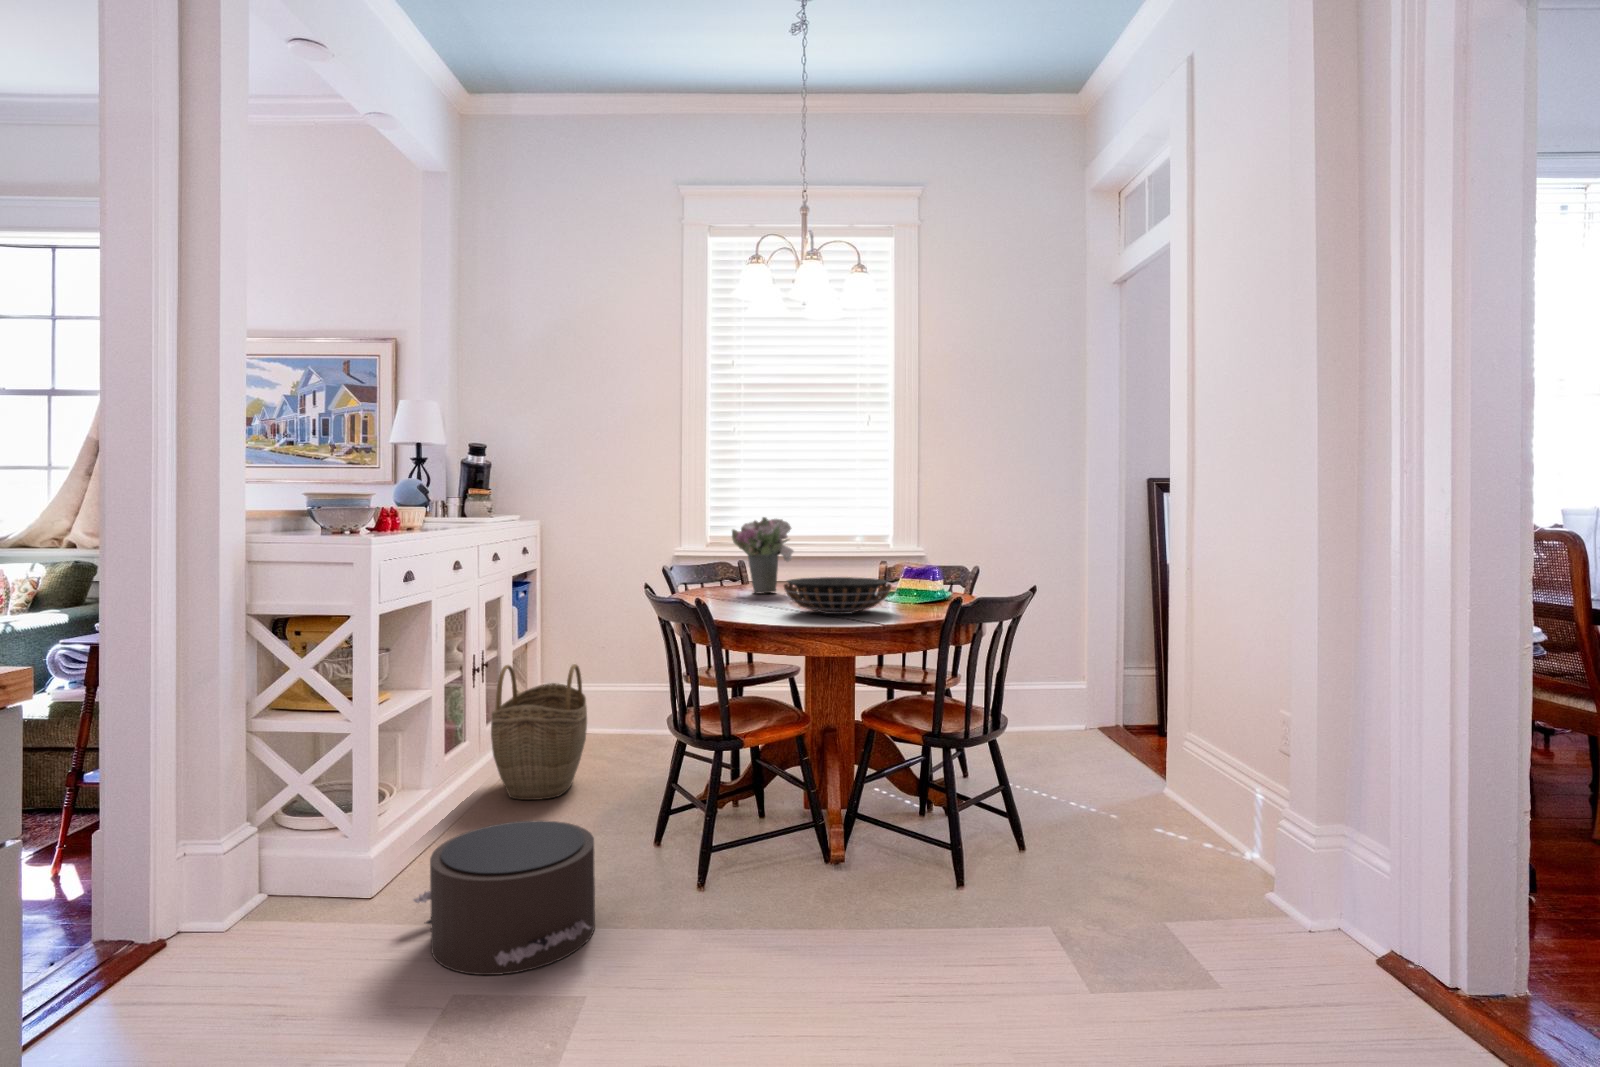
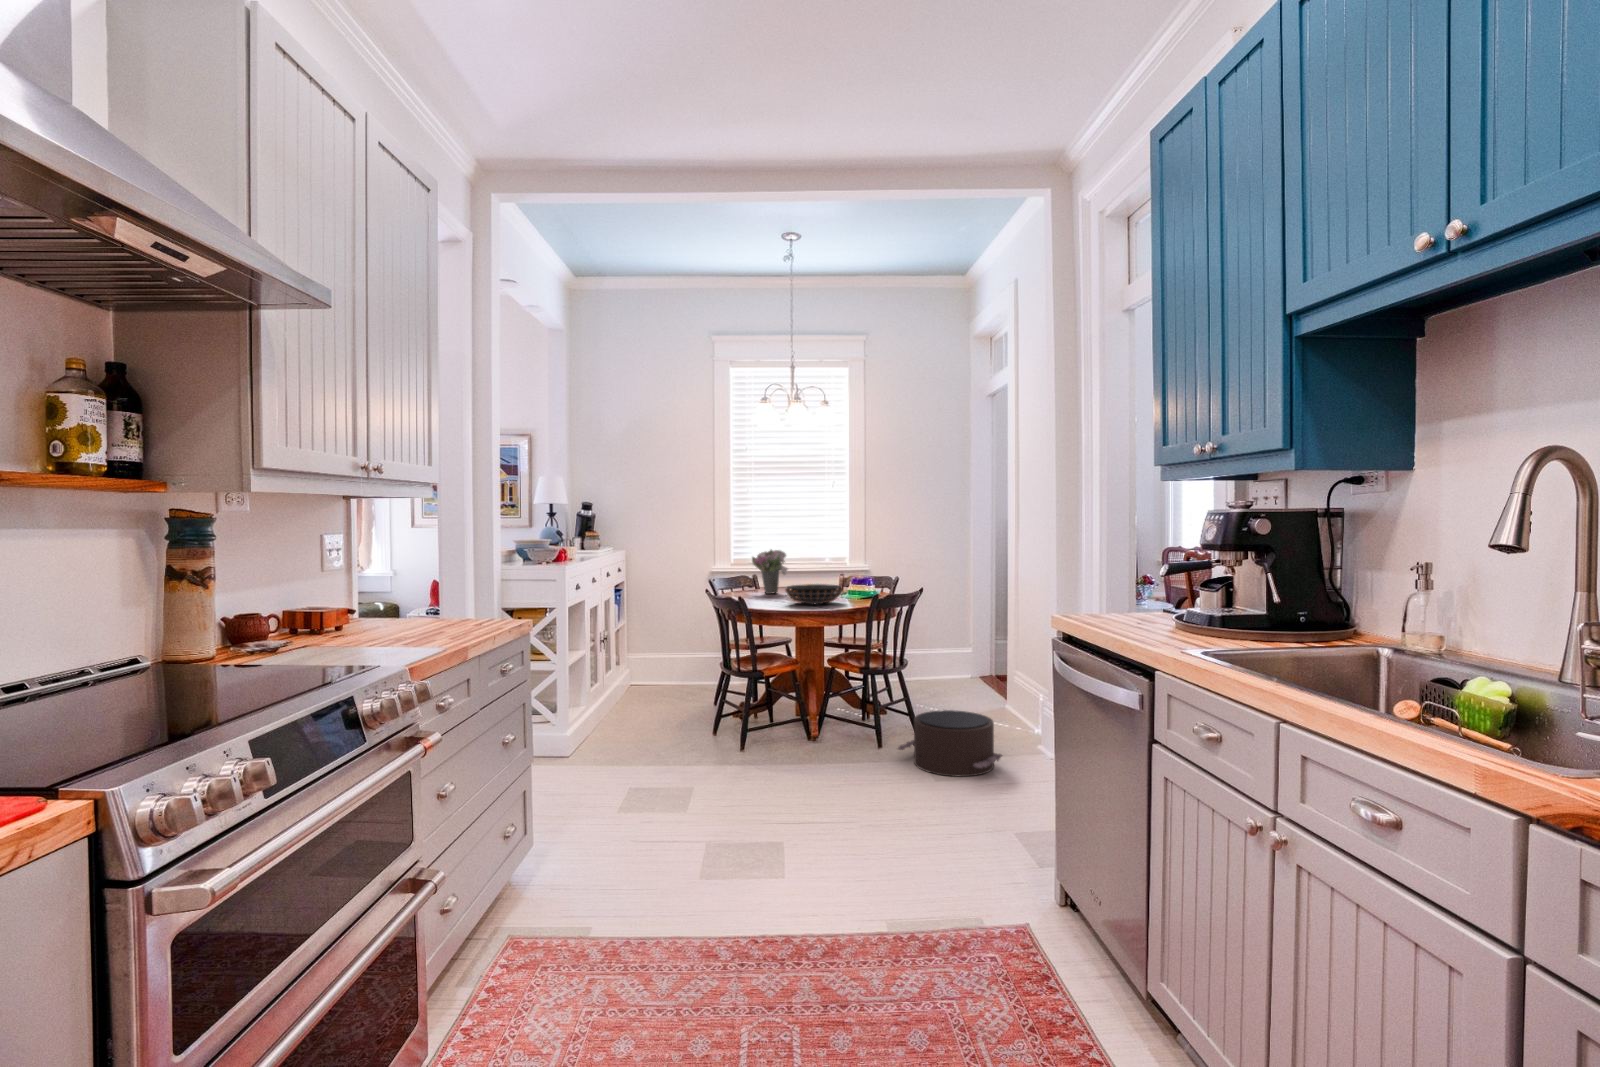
woven basket: present [491,664,587,800] -> none [613,637,666,716]
pouf: present [413,820,595,975] -> present [898,710,1002,777]

